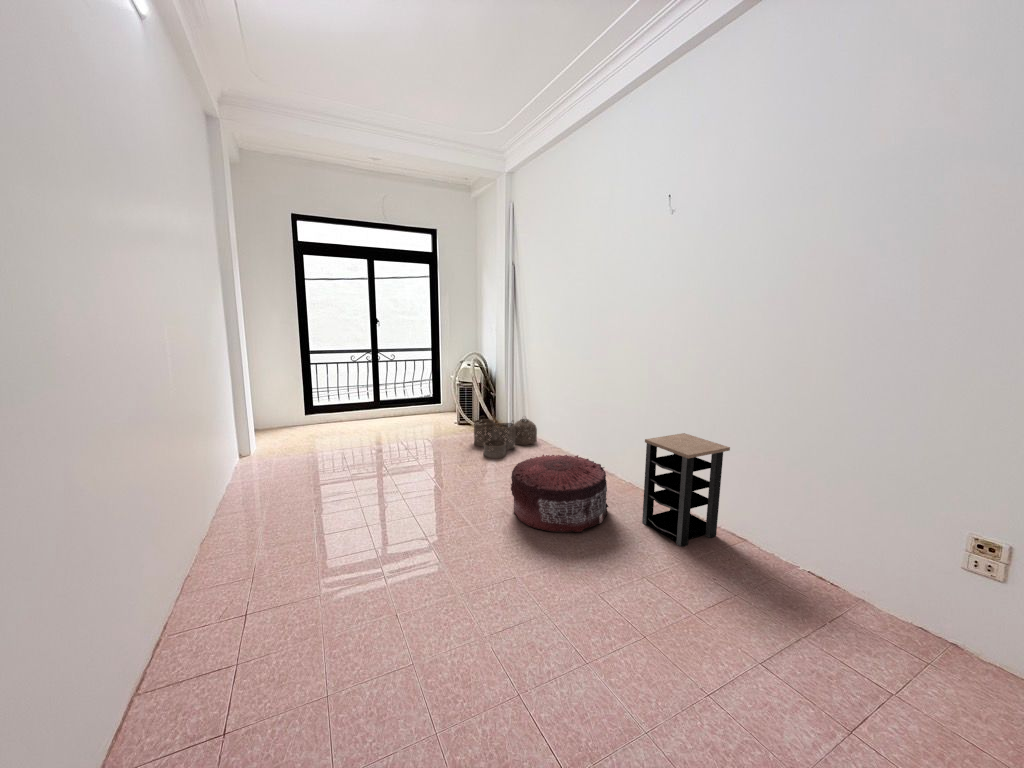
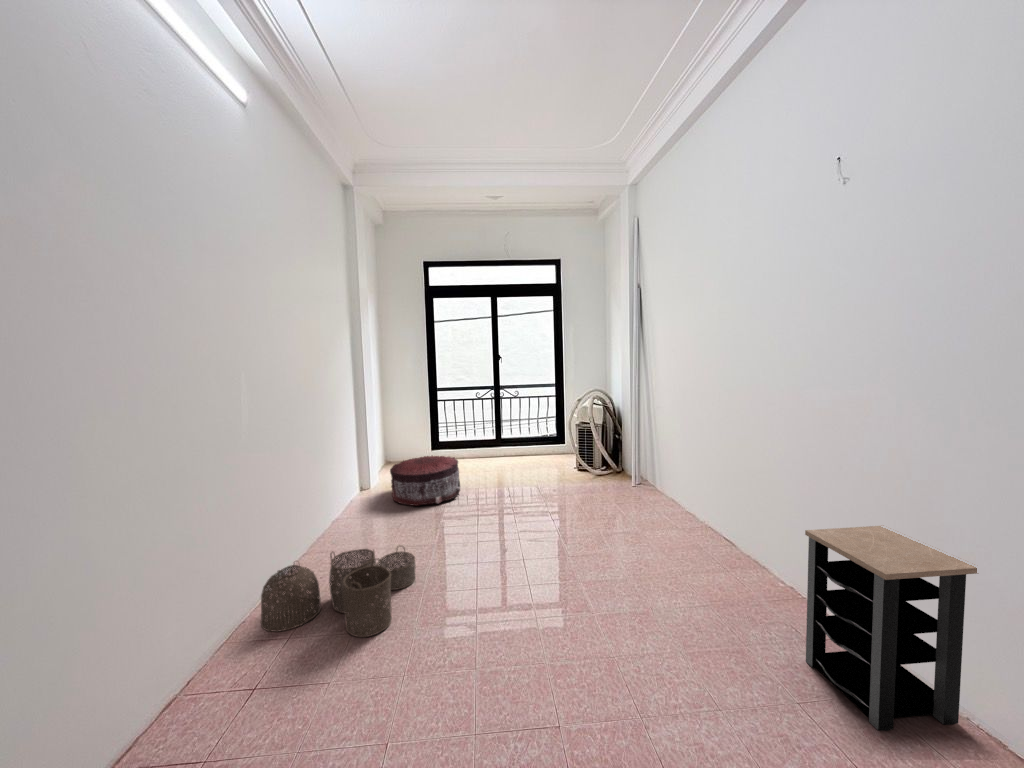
woven basket: present [474,419,537,458] -> present [261,546,416,637]
pouf: present [511,455,608,532] -> present [390,456,460,506]

